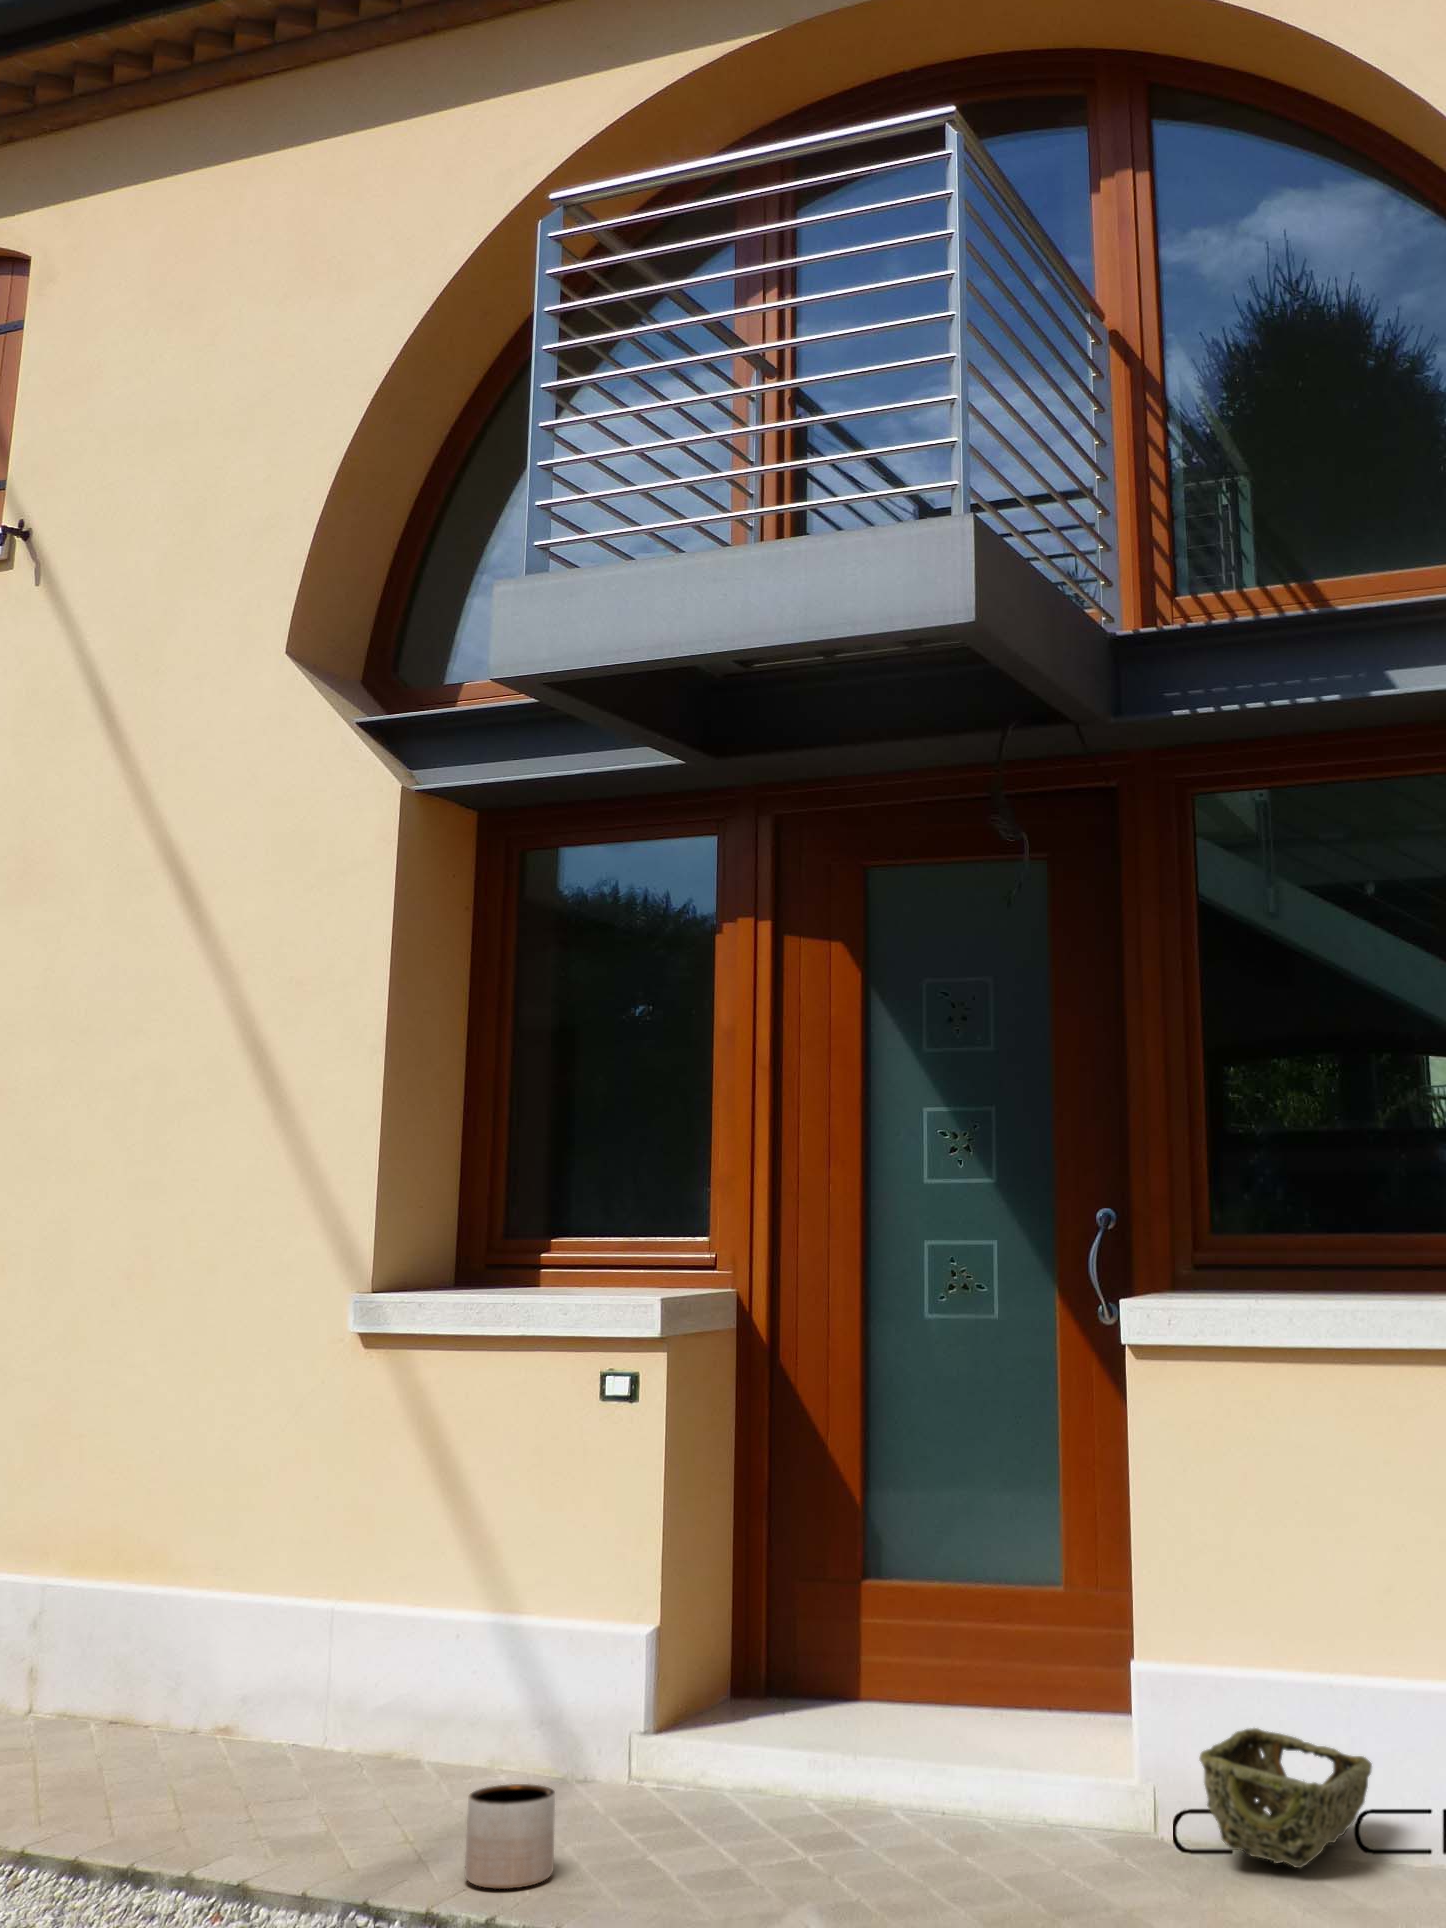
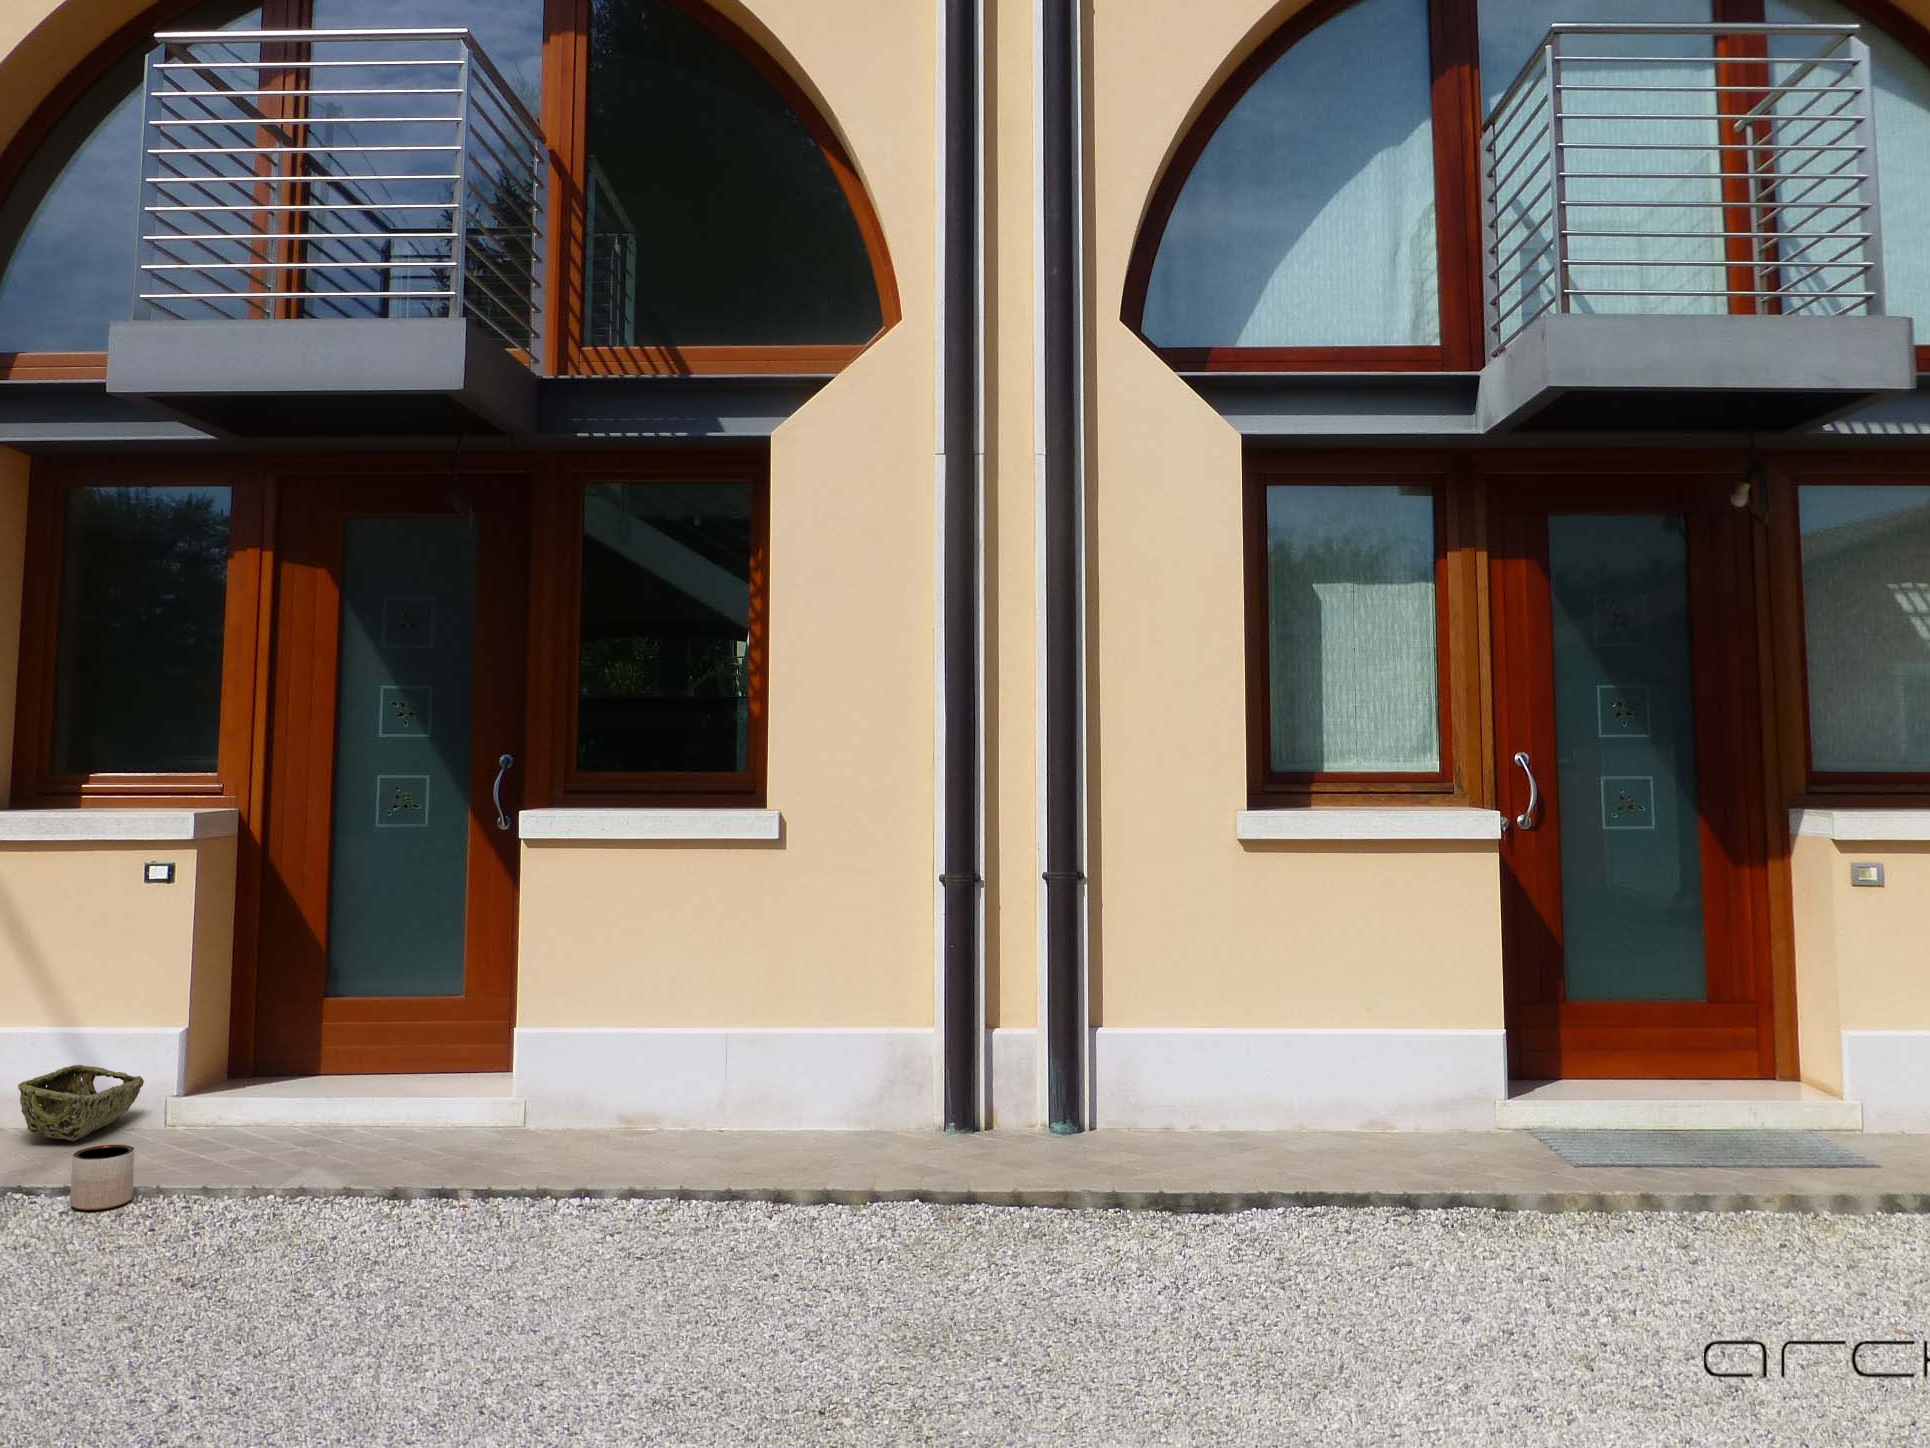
woven basket: present [1199,1728,1372,1868] -> present [18,1065,144,1141]

